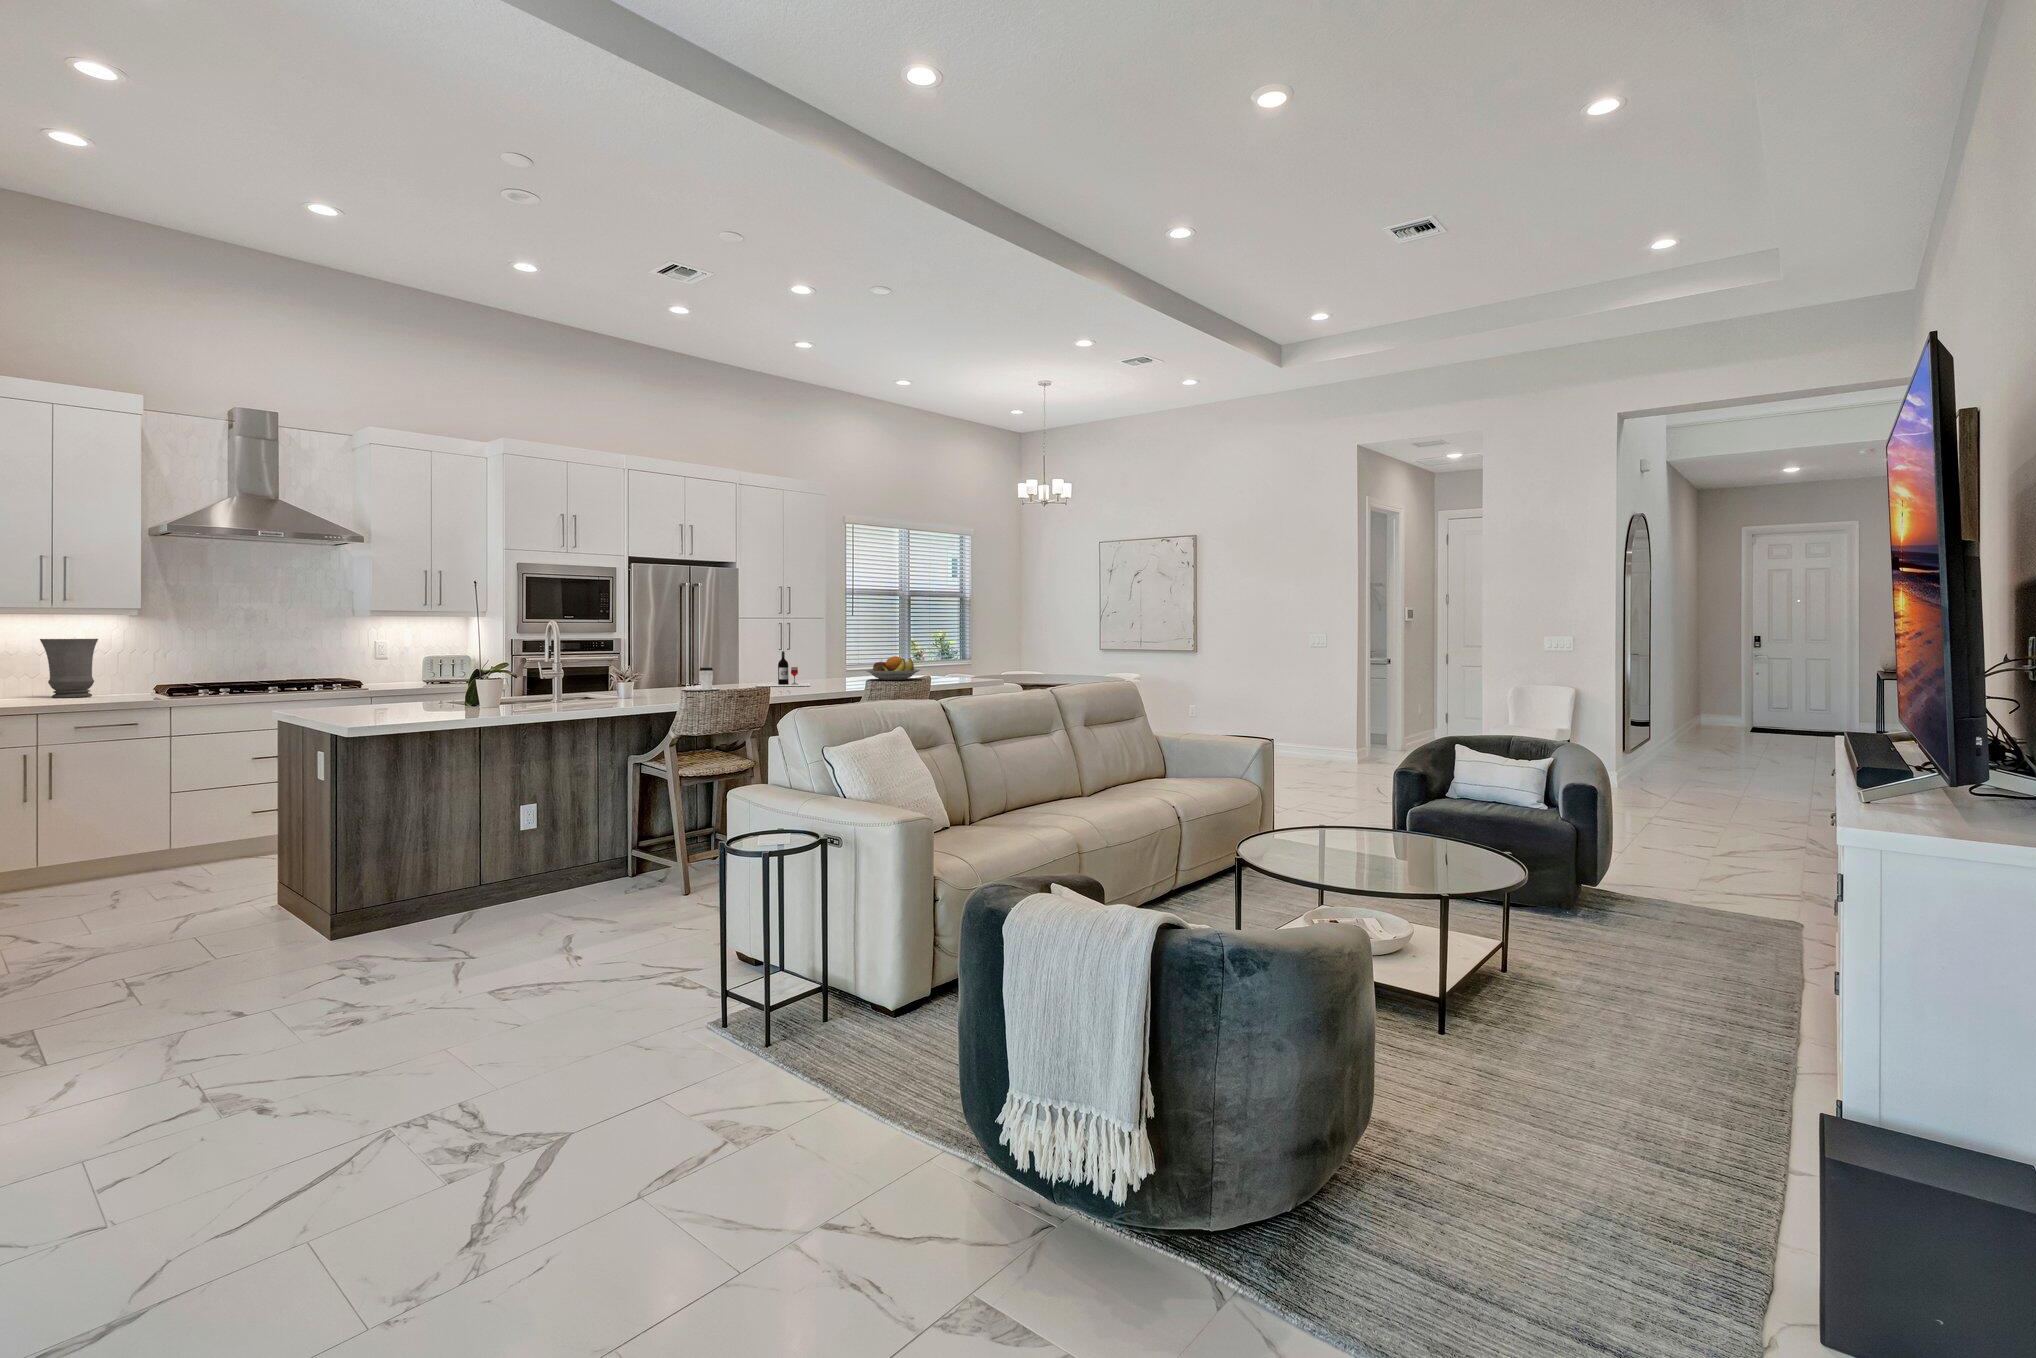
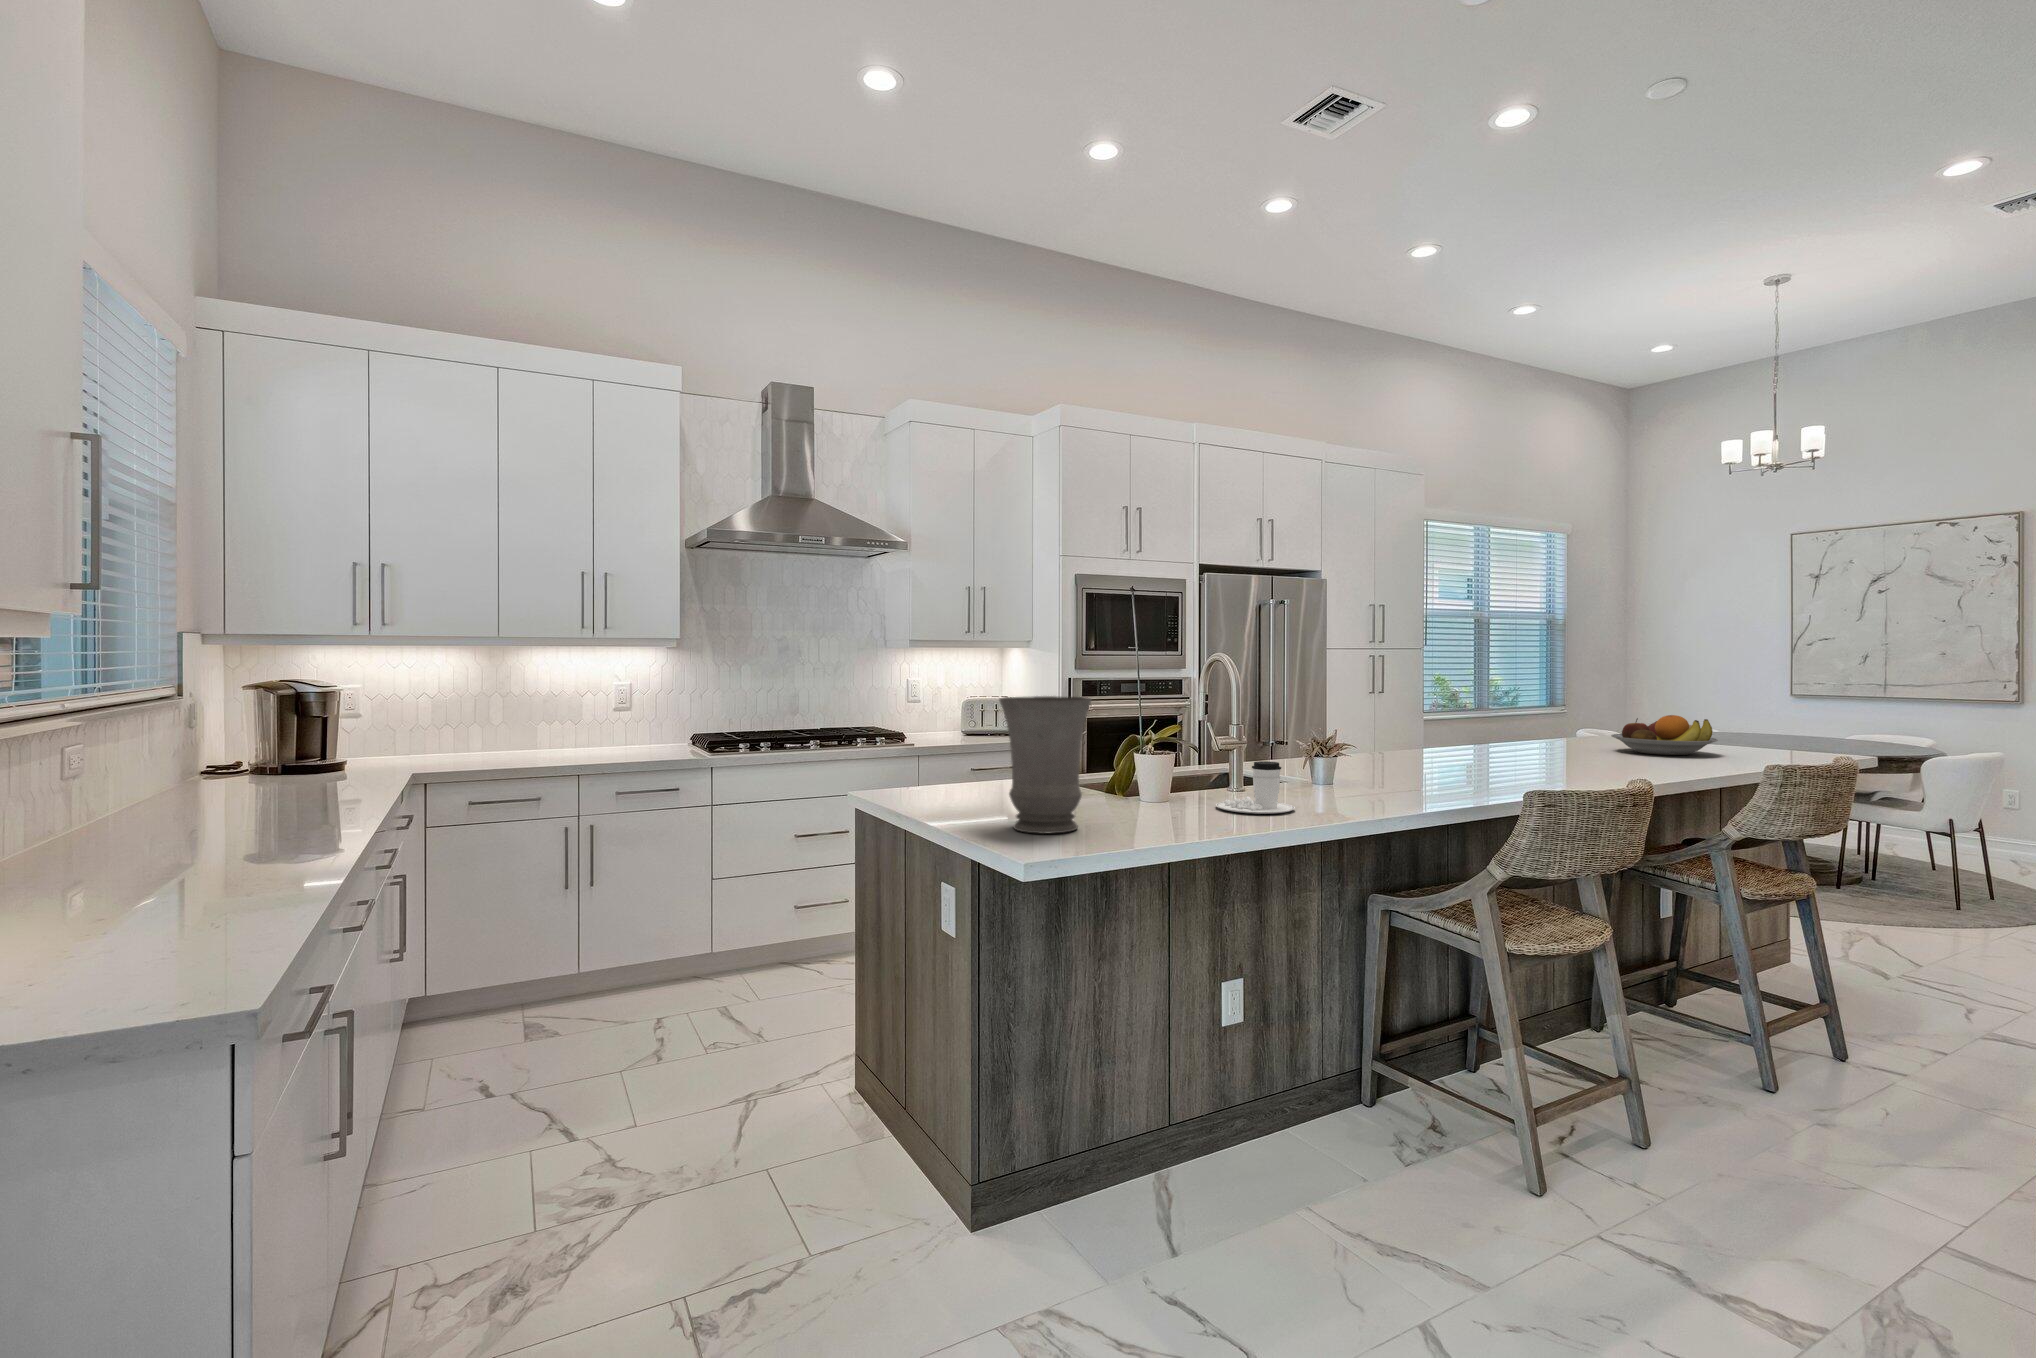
vase: present [40,639,98,698] -> present [999,696,1091,834]
wine bottle: present [757,651,810,687] -> none [1463,707,1581,768]
coffee cup: present [682,668,720,691] -> present [1216,761,1295,814]

